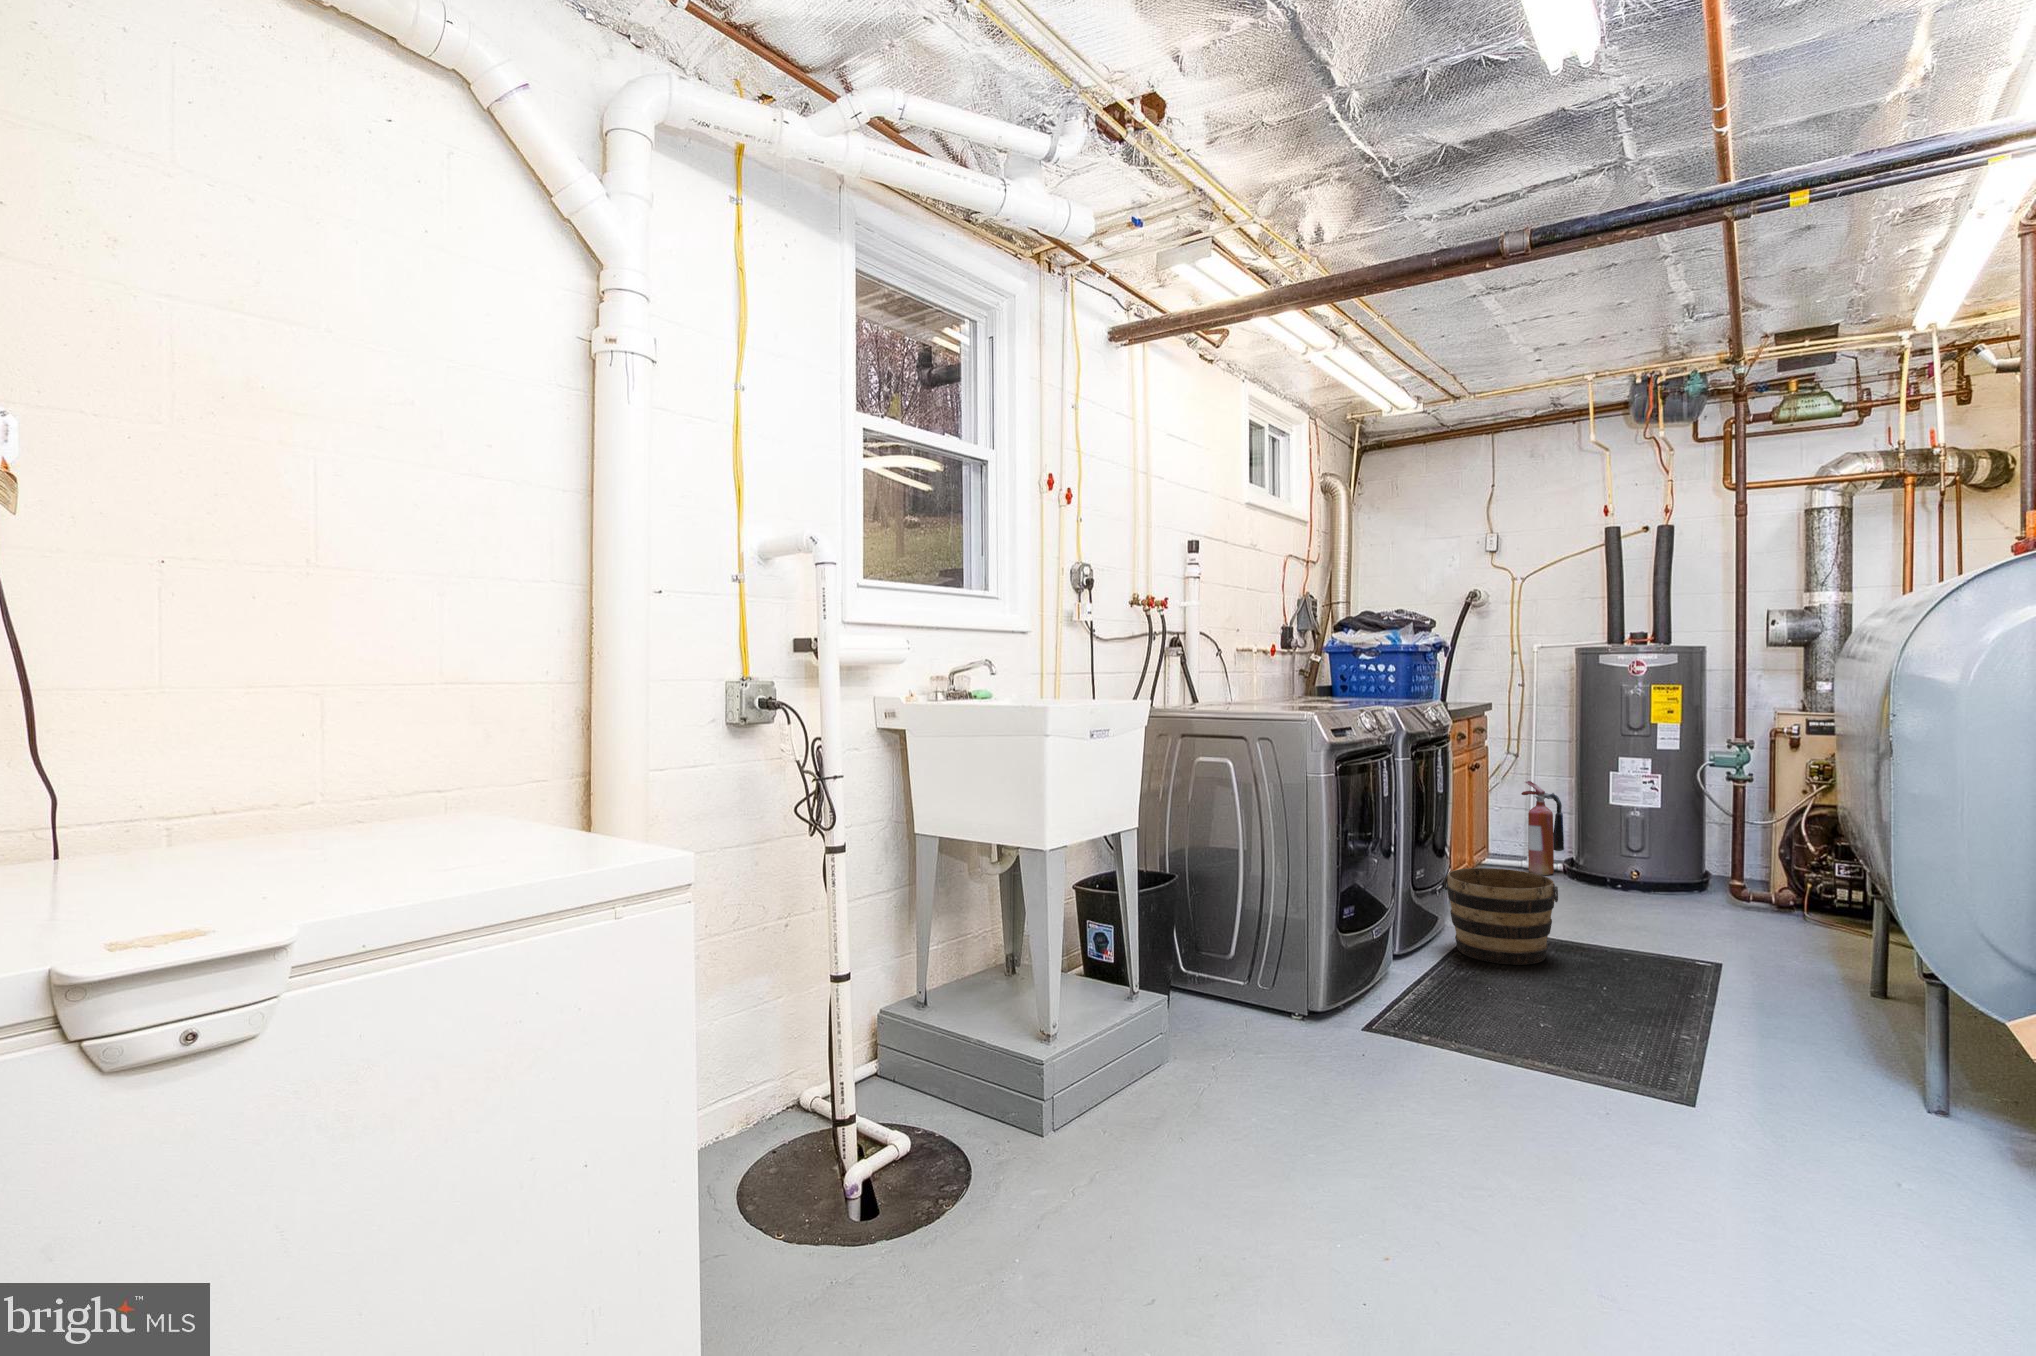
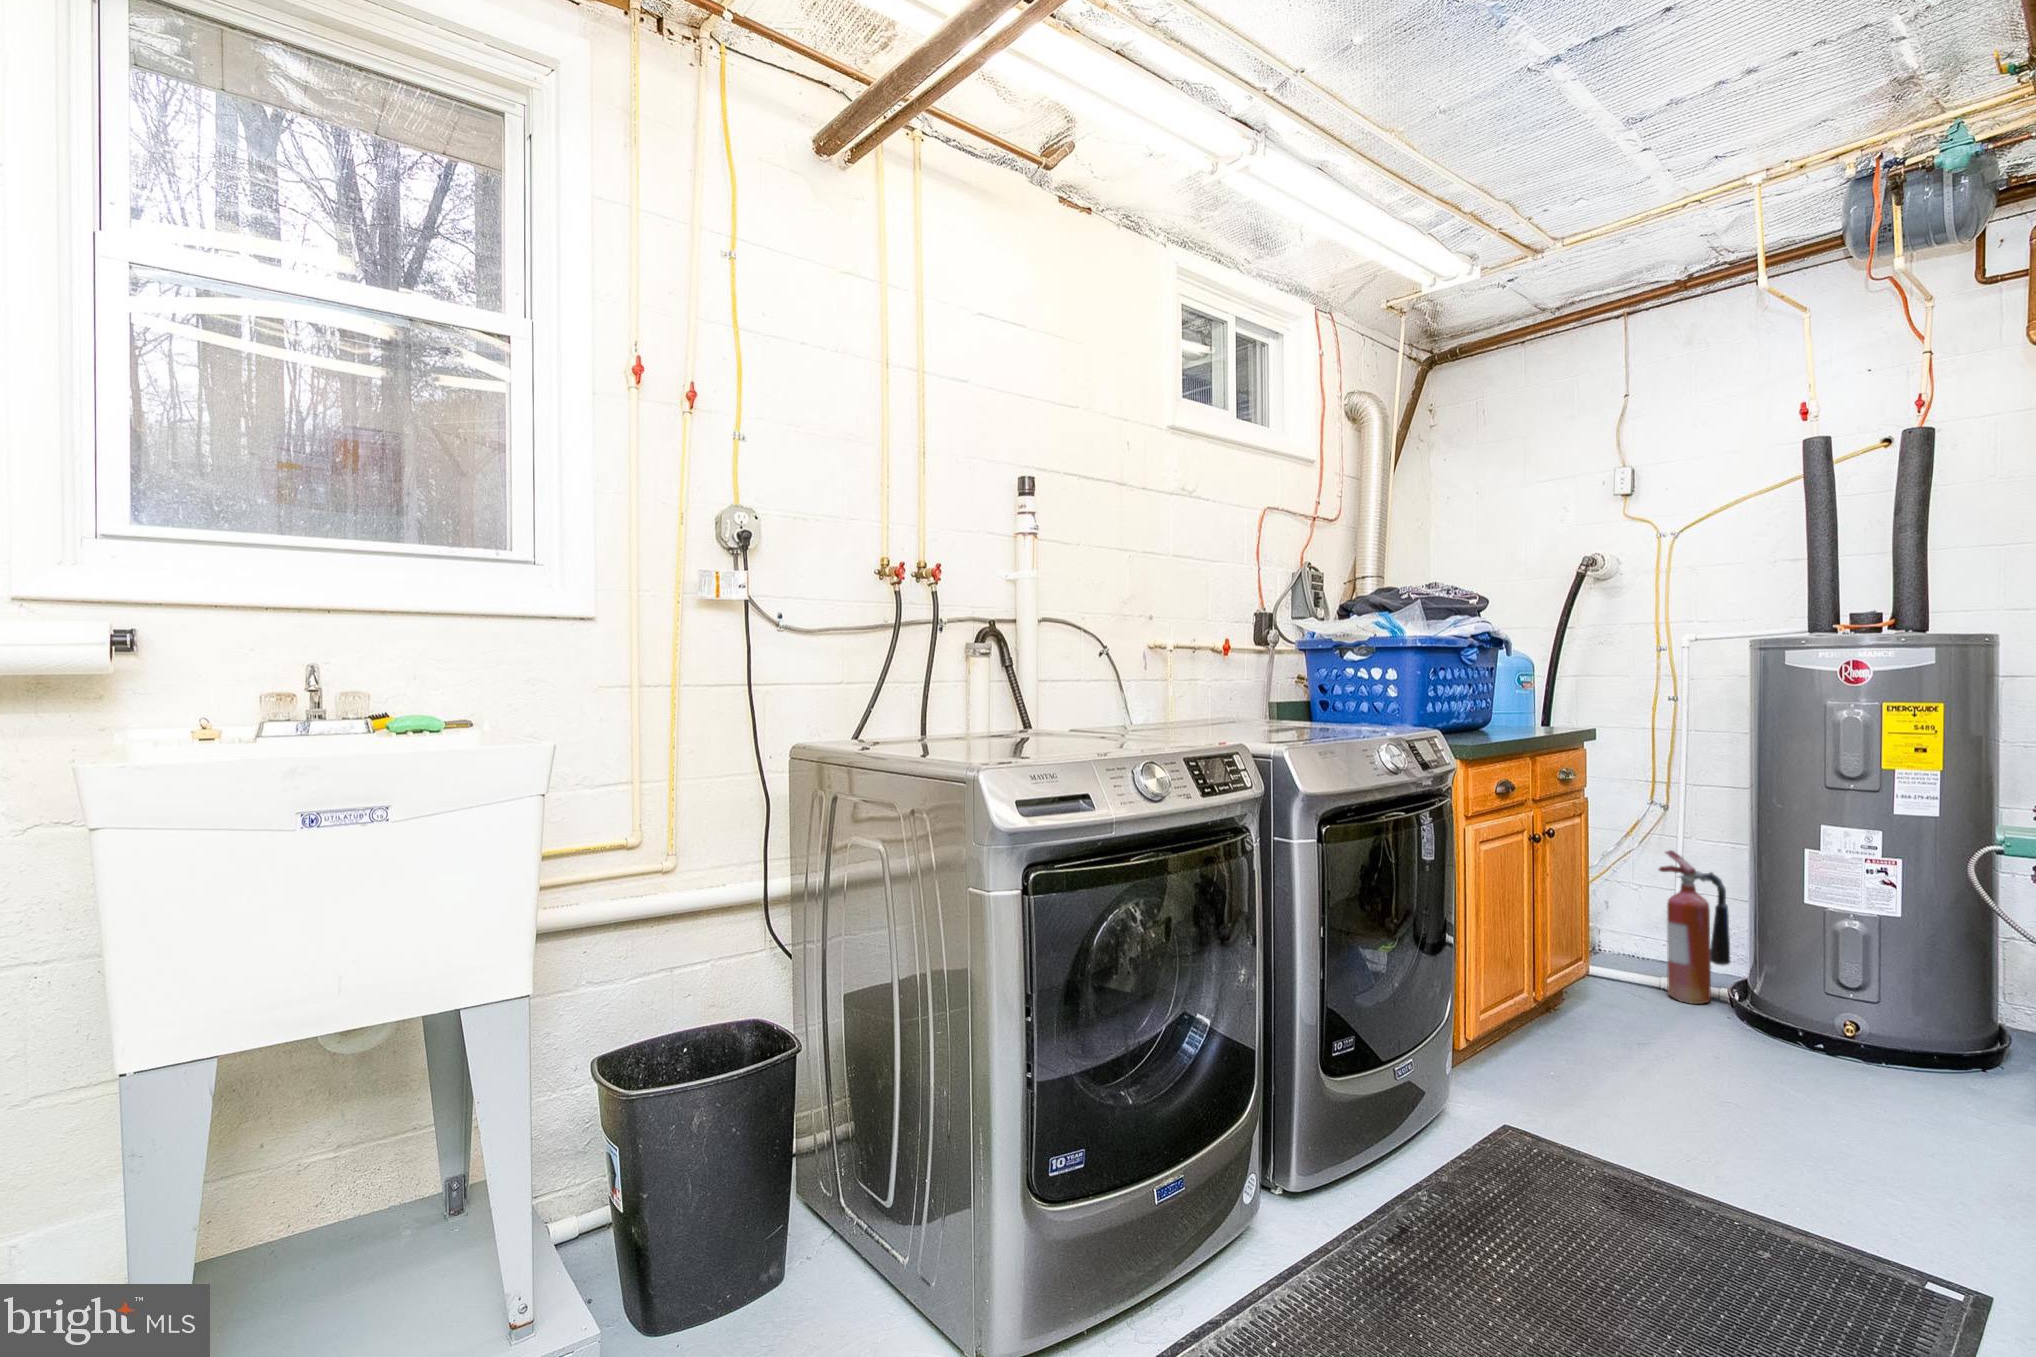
bucket: present [1444,868,1558,965] -> none [1421,1029,1631,1242]

